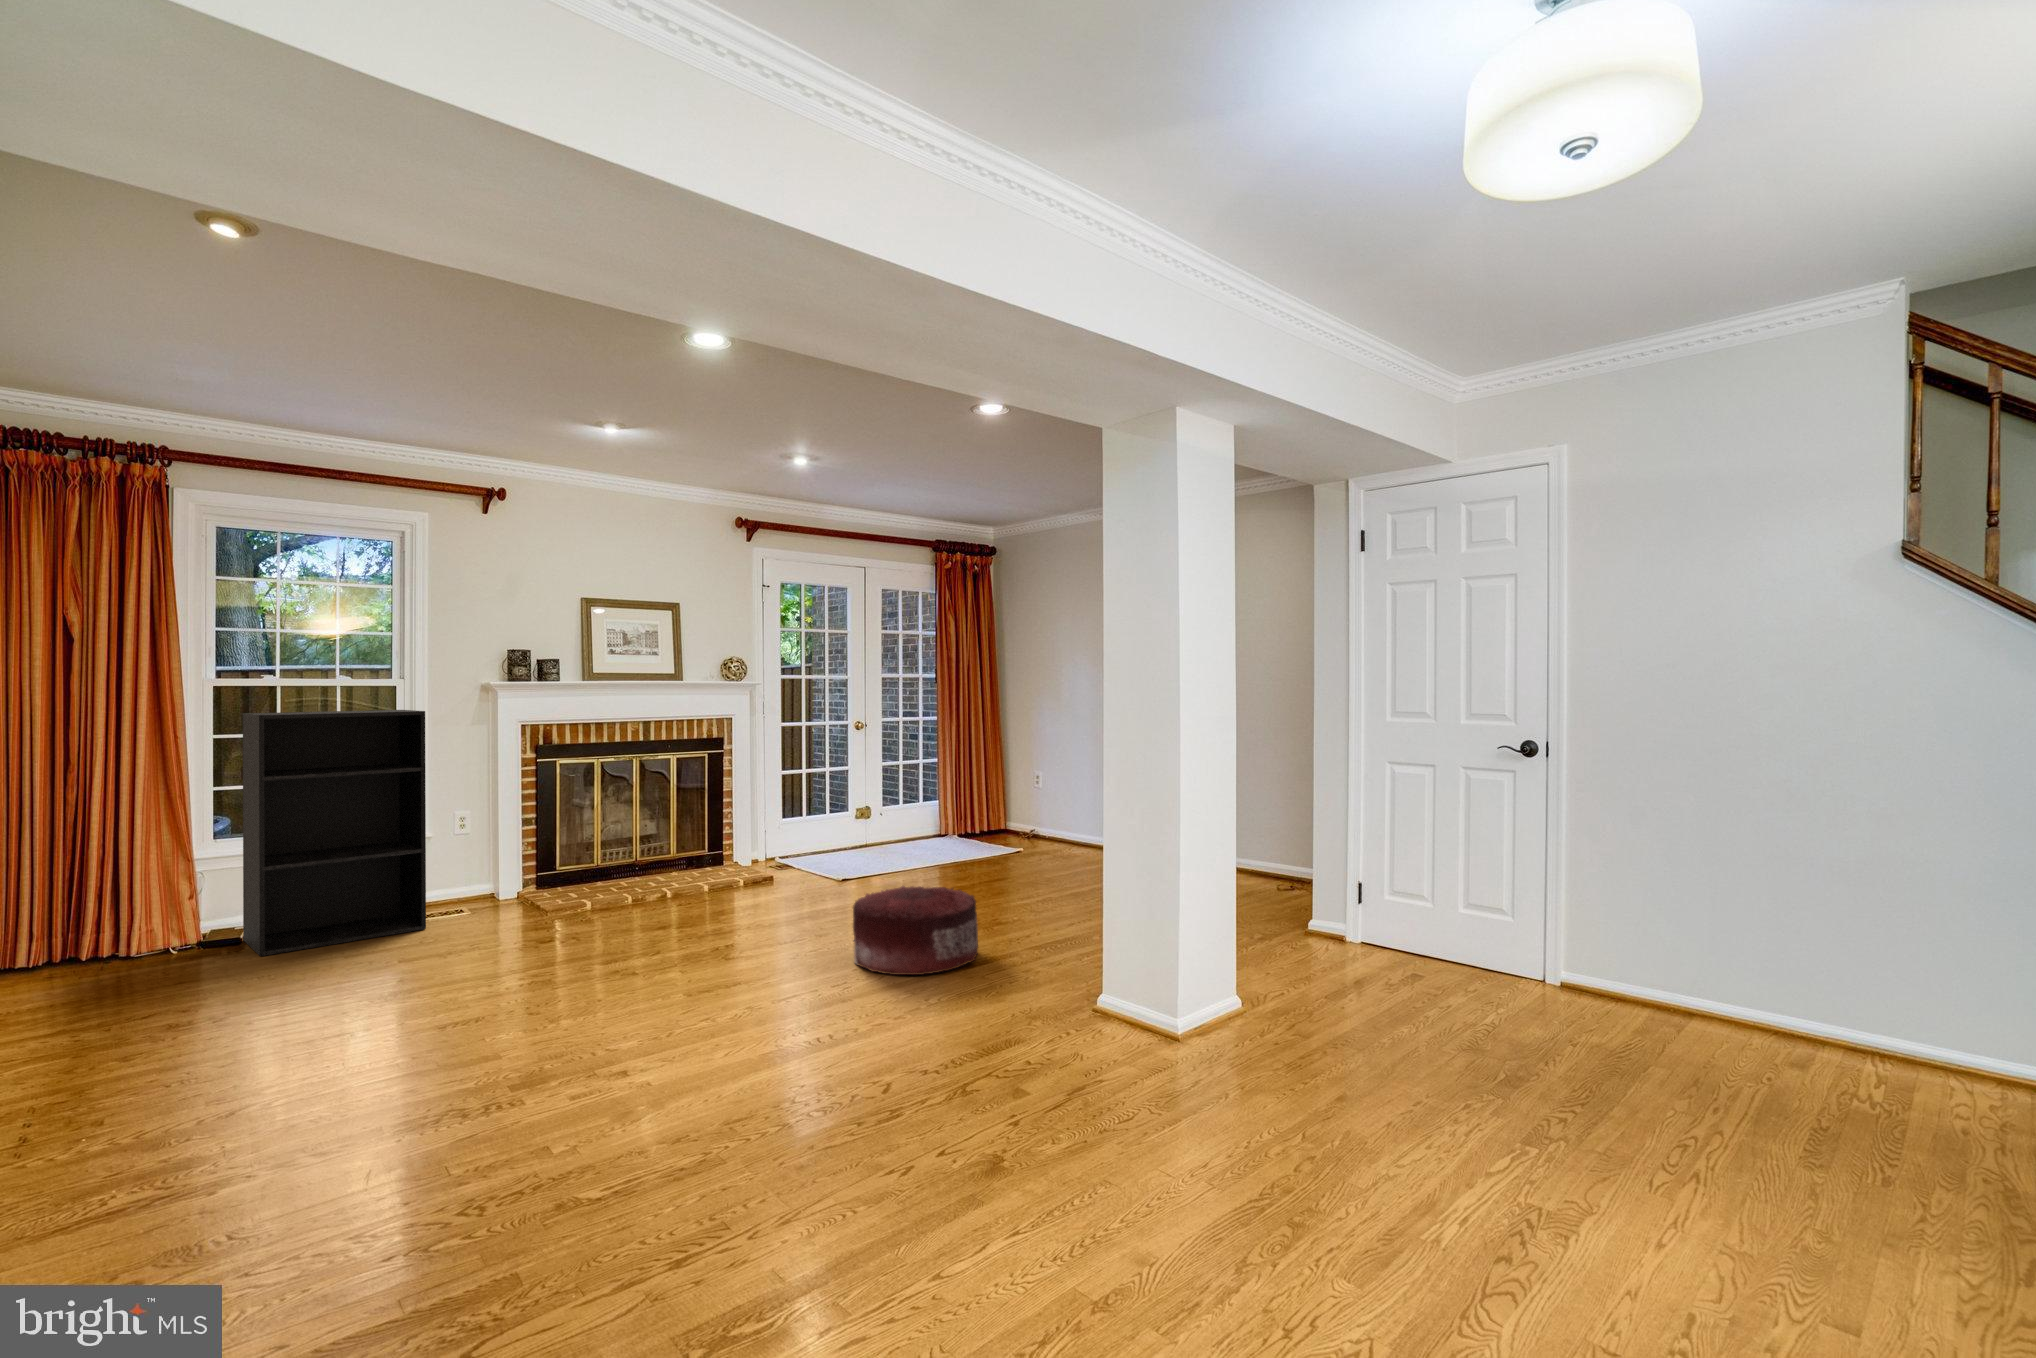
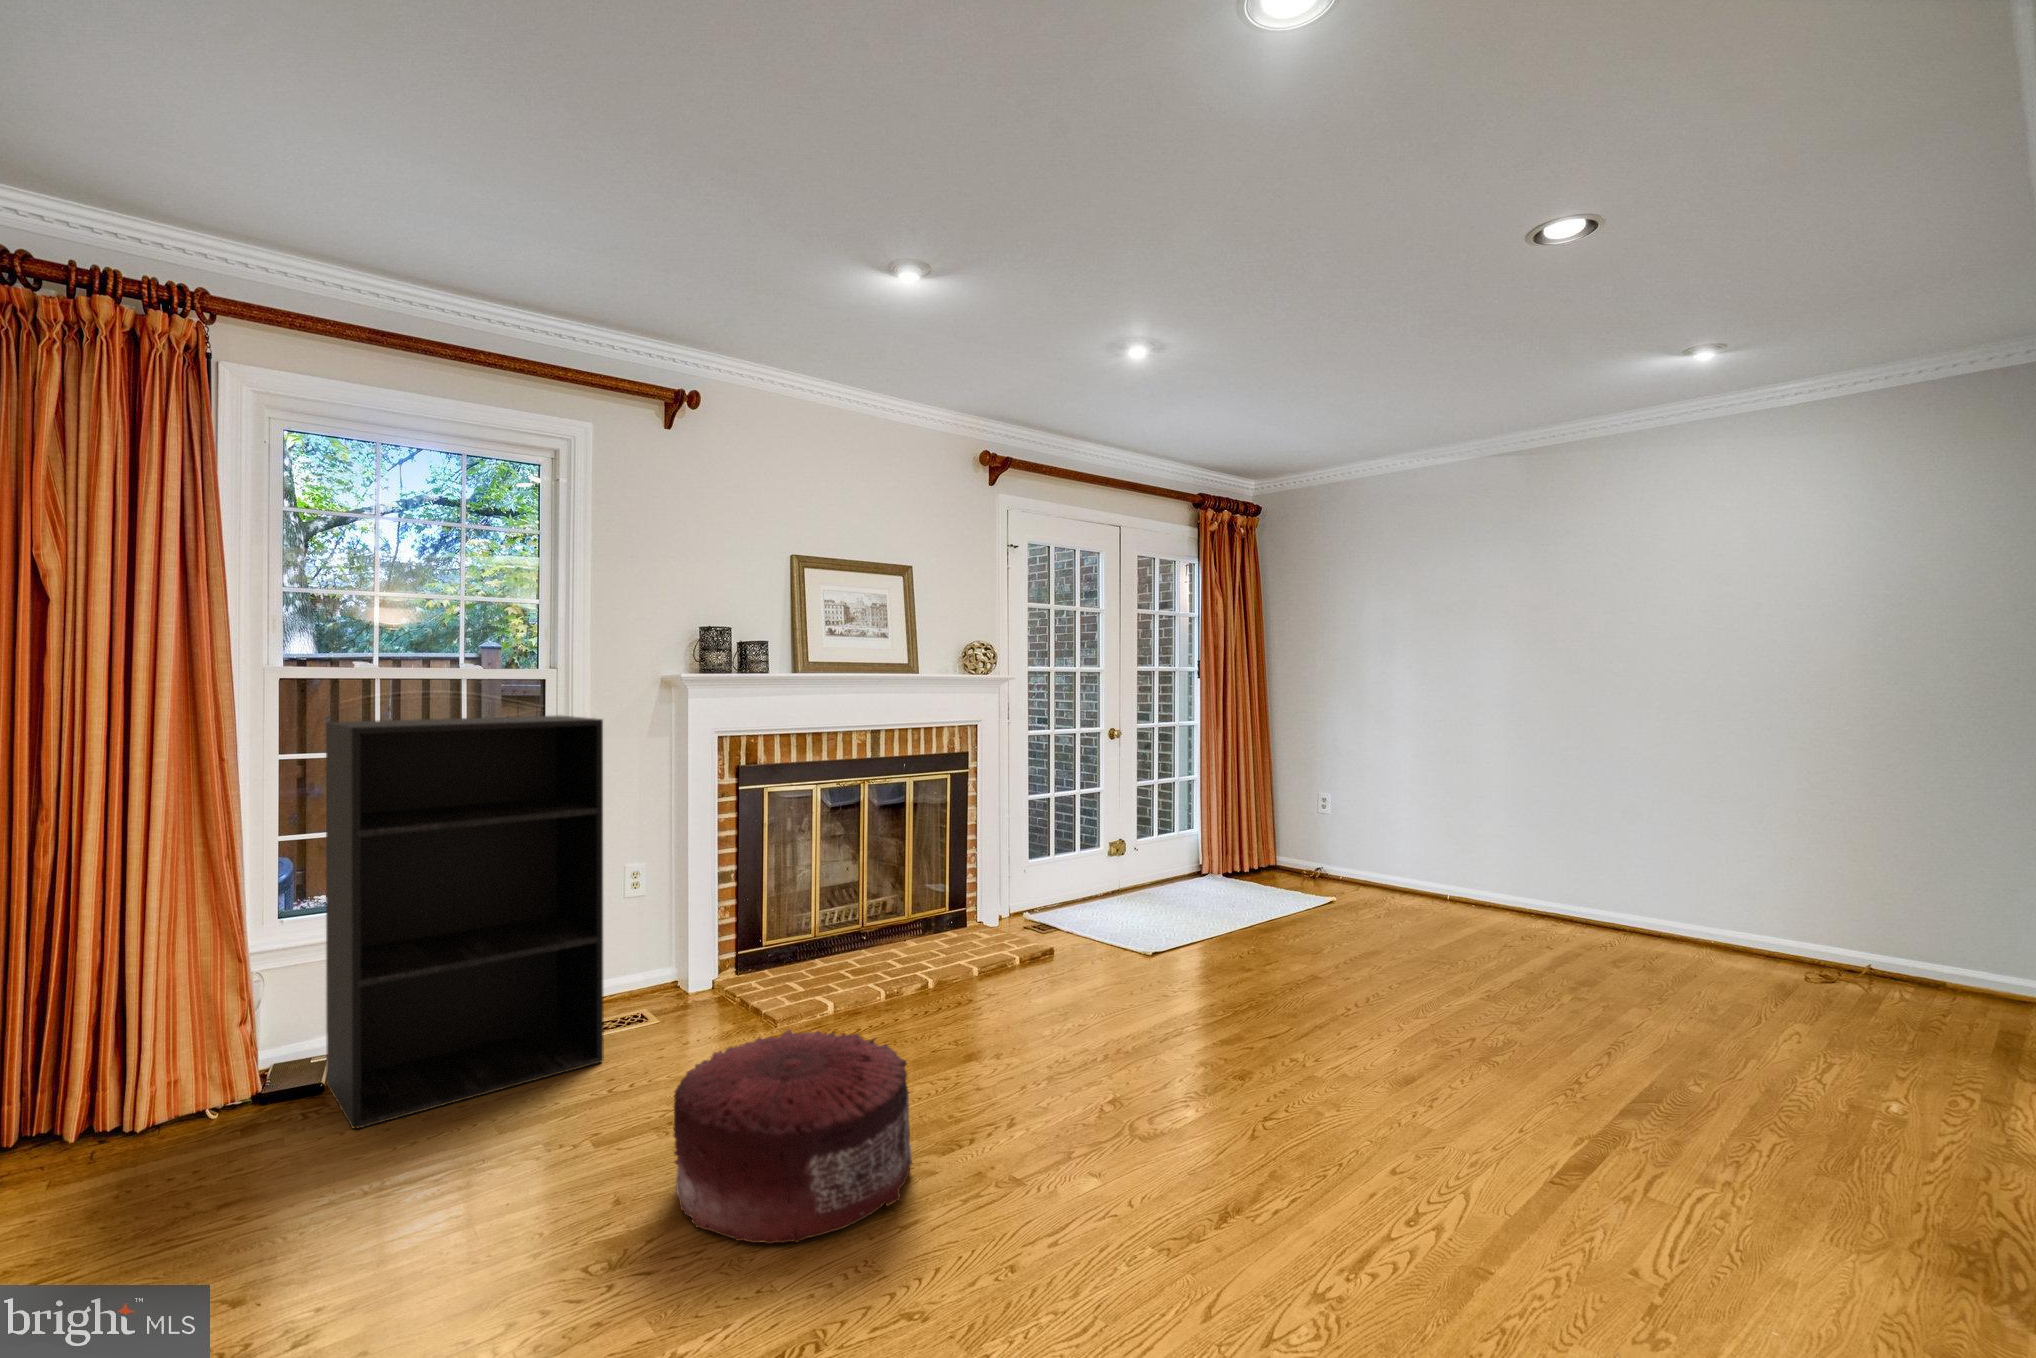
pouf: present [853,886,978,975] -> present [673,1030,912,1244]

